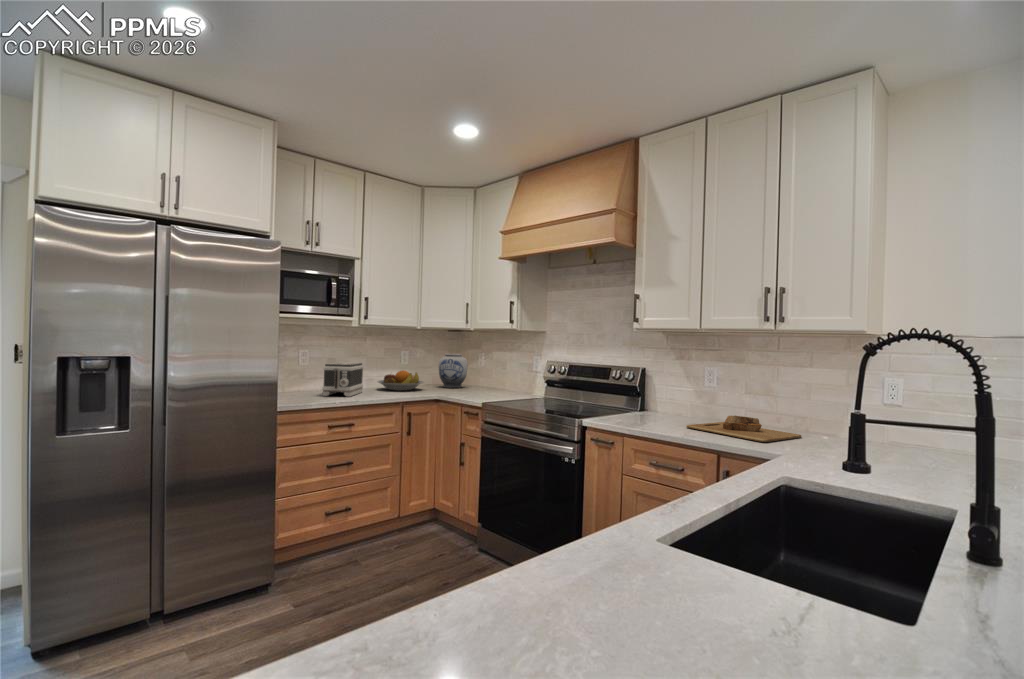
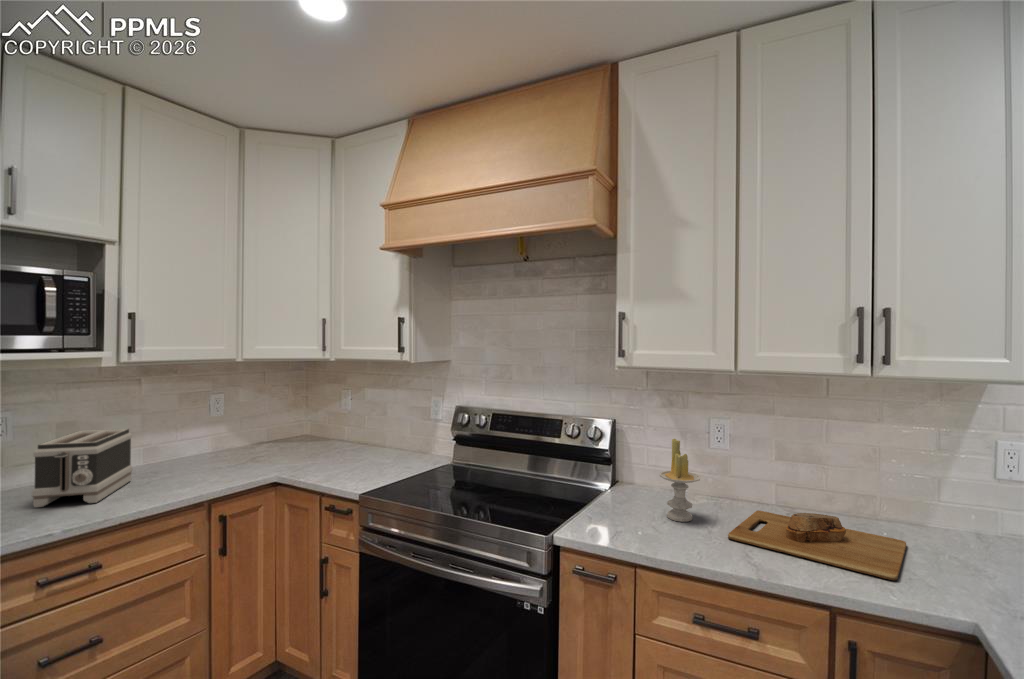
vase: present [439,353,468,388] -> none [278,392,326,448]
fruit bowl: present [378,370,423,391] -> none [165,431,252,466]
candle: none [656,373,681,422] -> present [660,439,700,522]

